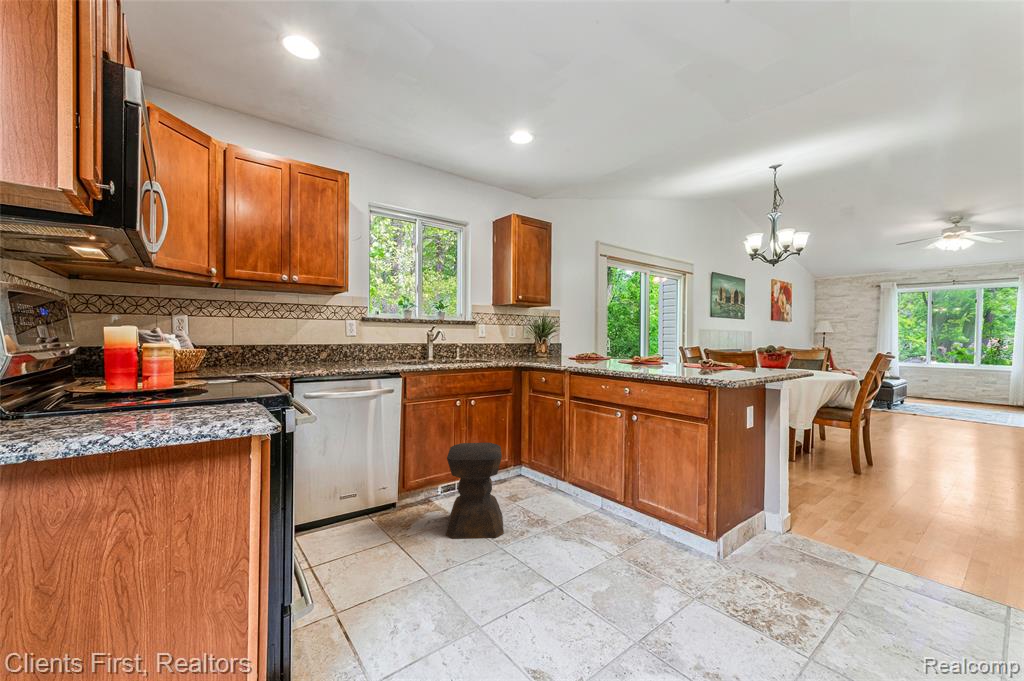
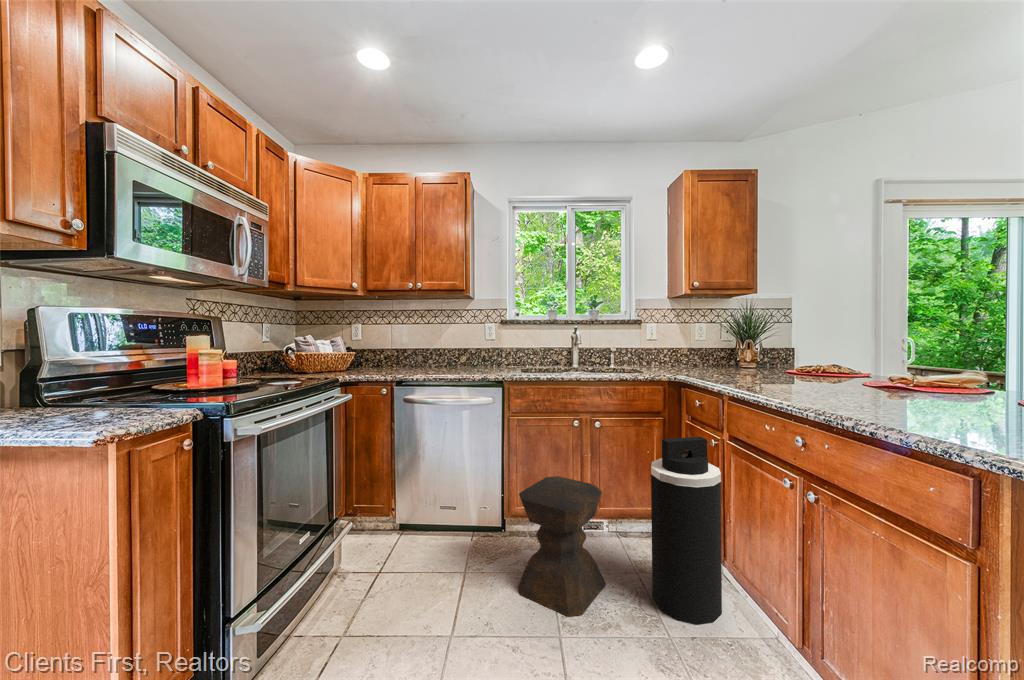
trash can: none [531,398,574,518] -> present [651,437,722,625]

